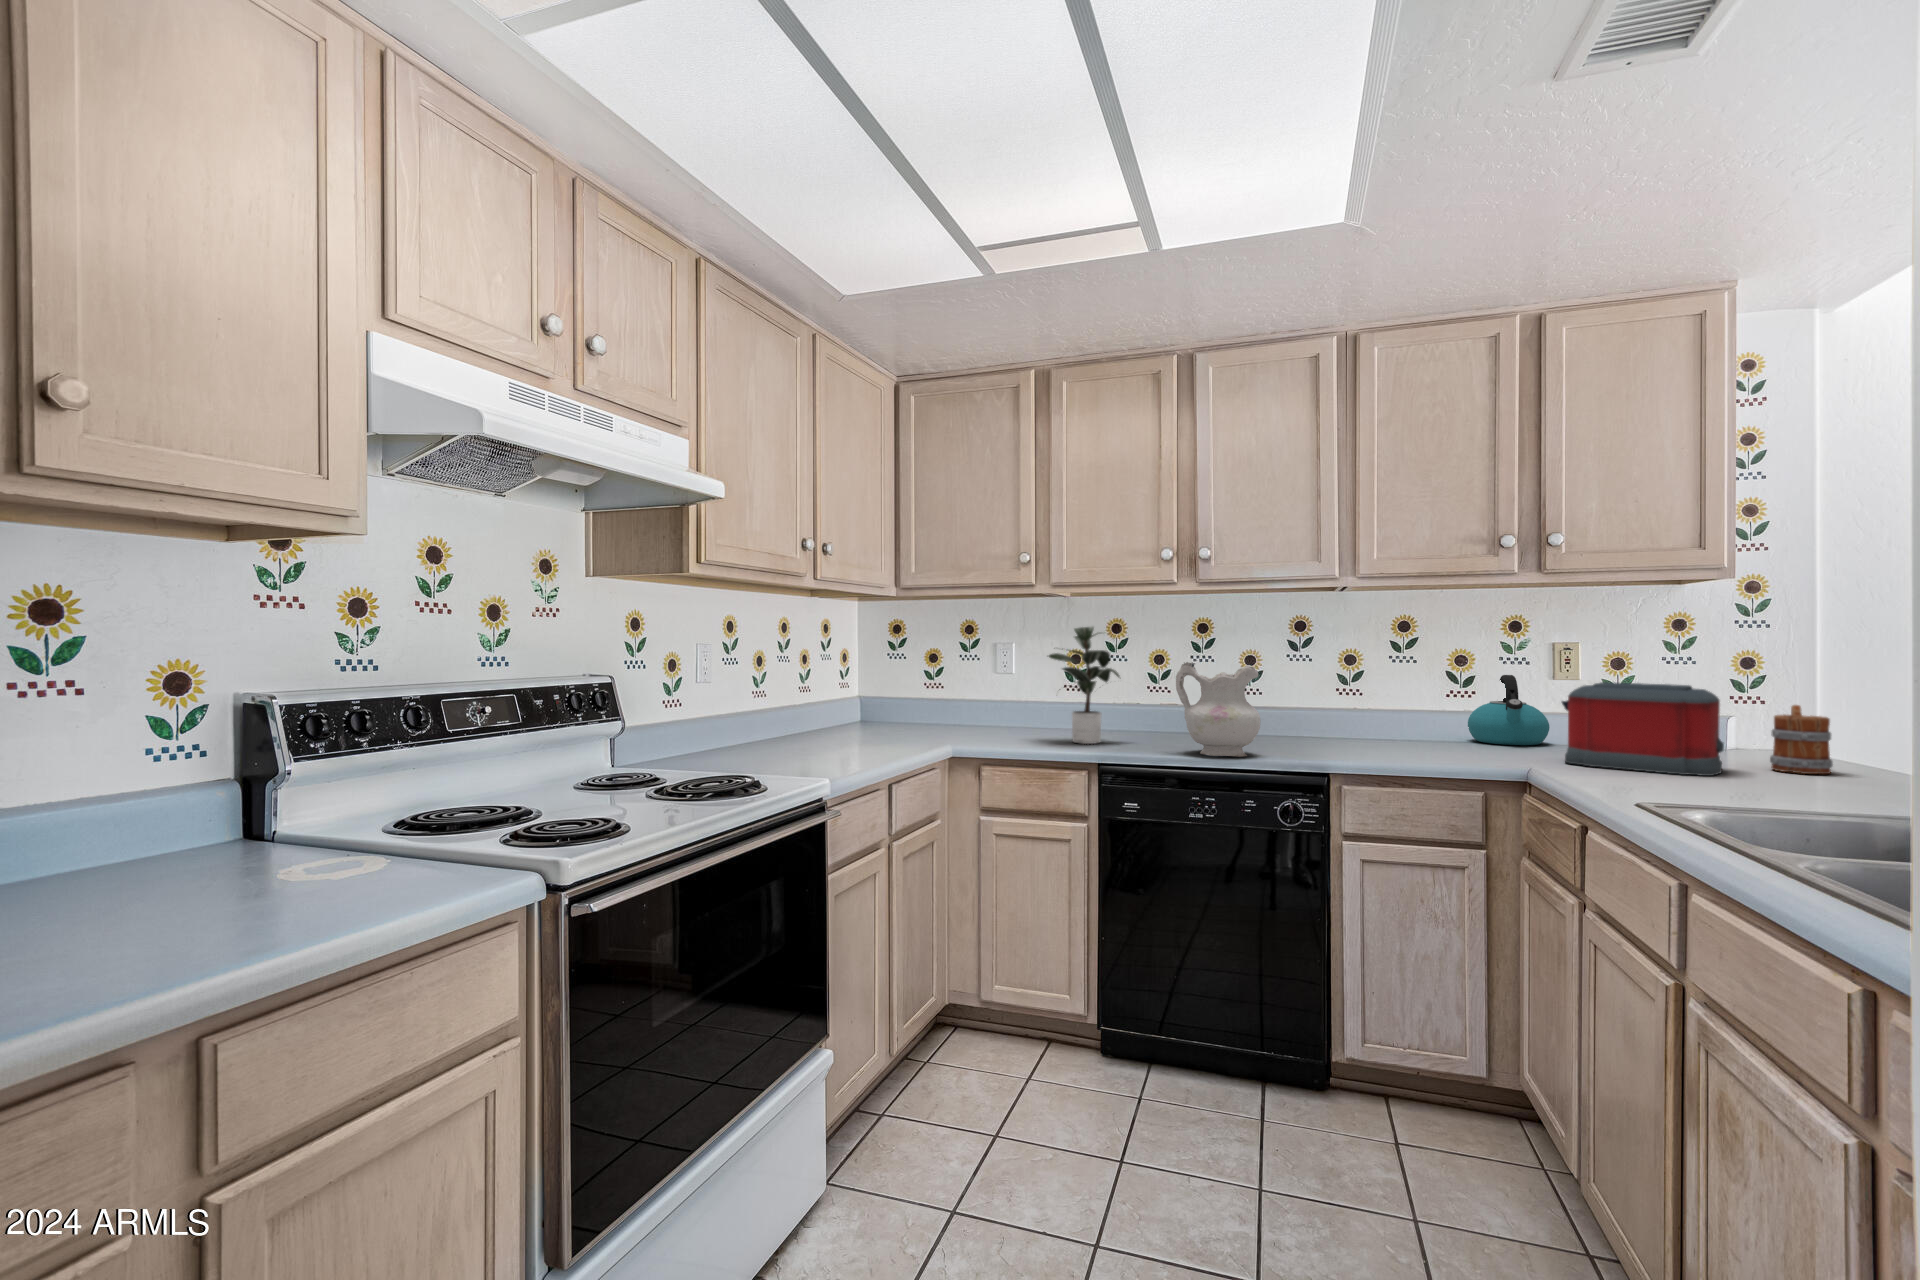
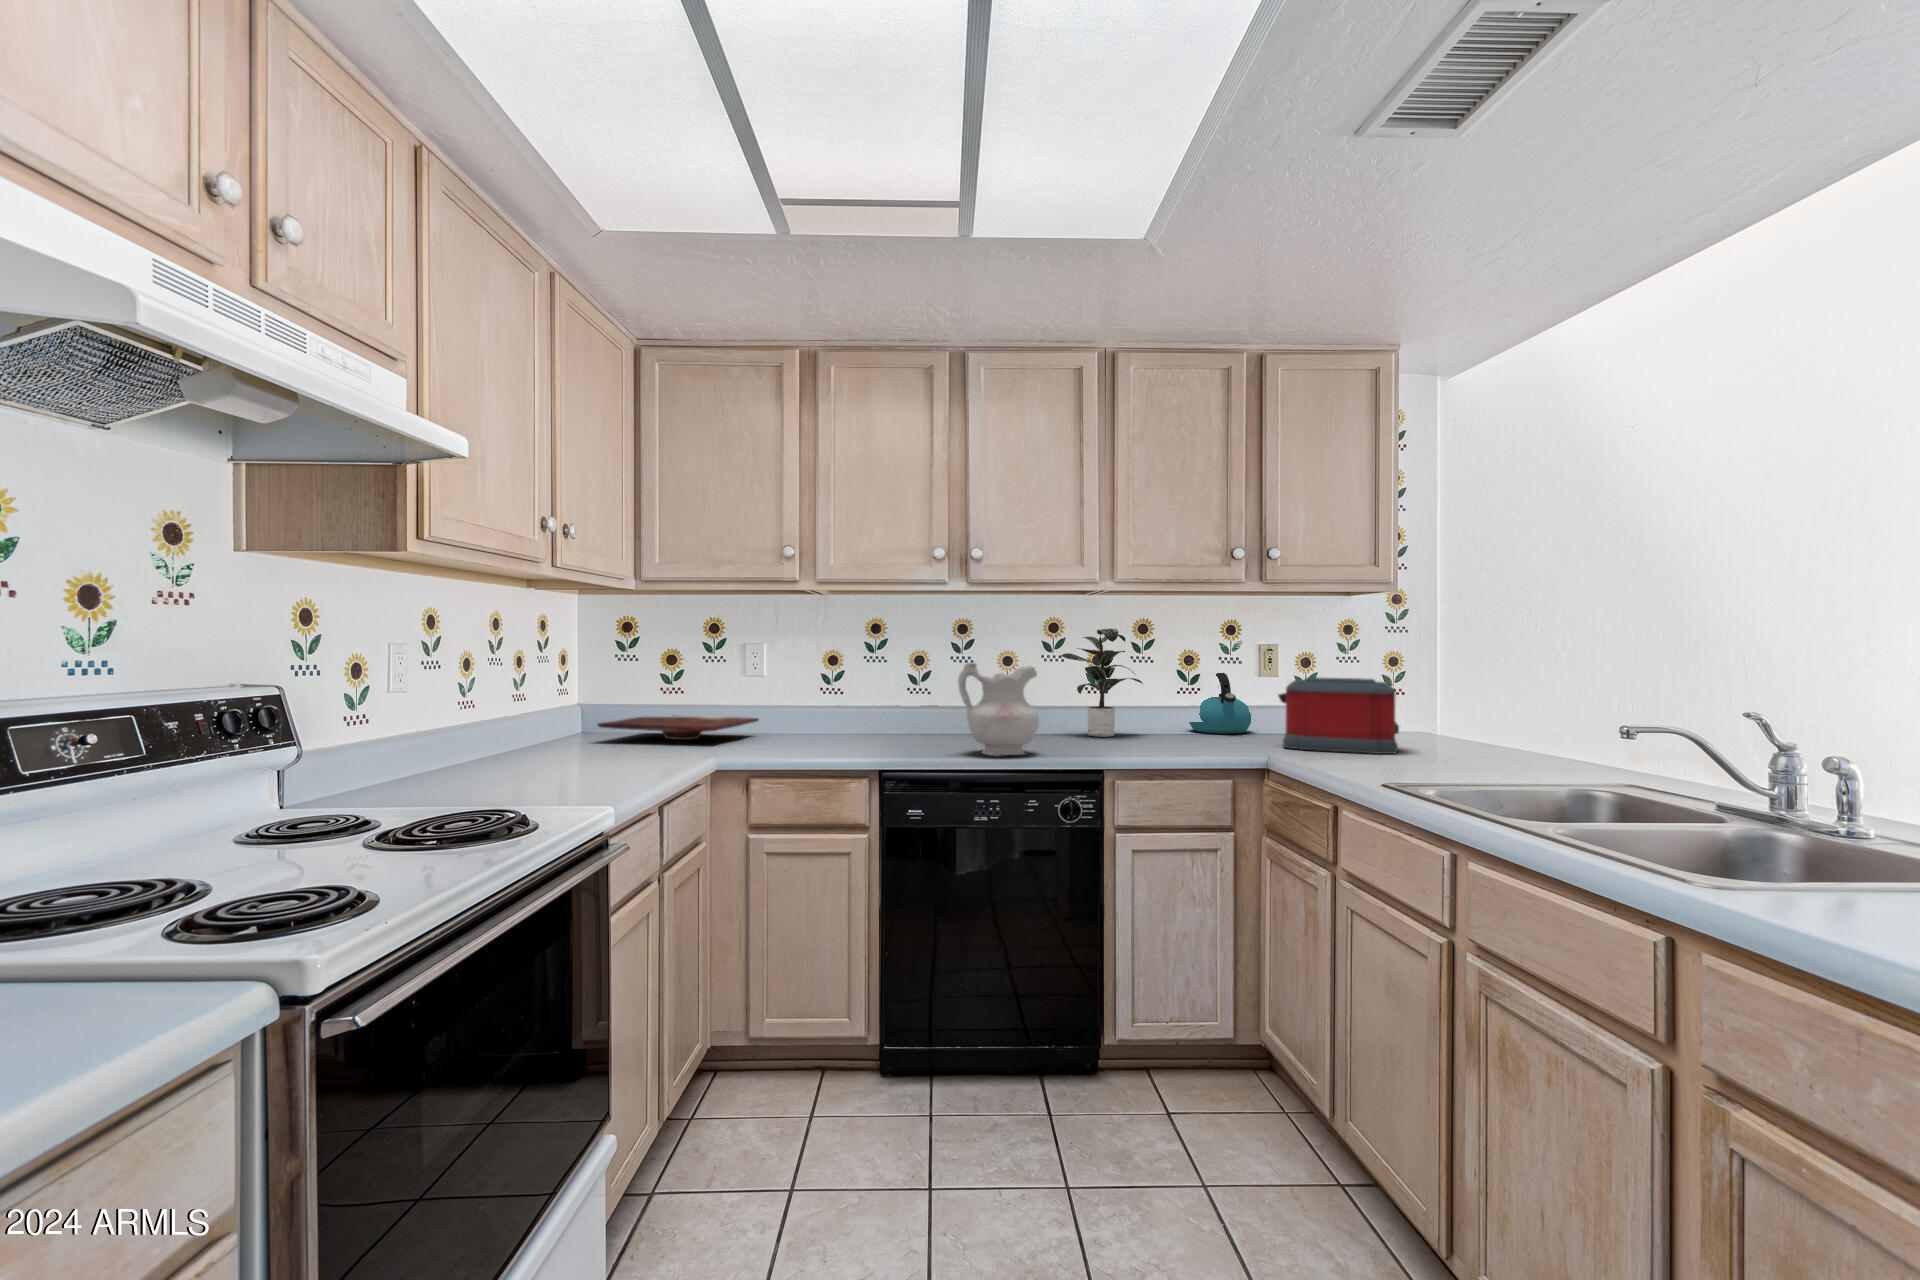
potted plant: present [1049,627,1120,744] -> present [1061,628,1142,737]
mug: present [1770,705,1833,774] -> none [1422,693,1466,749]
cutting board: none [866,707,1006,730] -> present [598,716,759,740]

